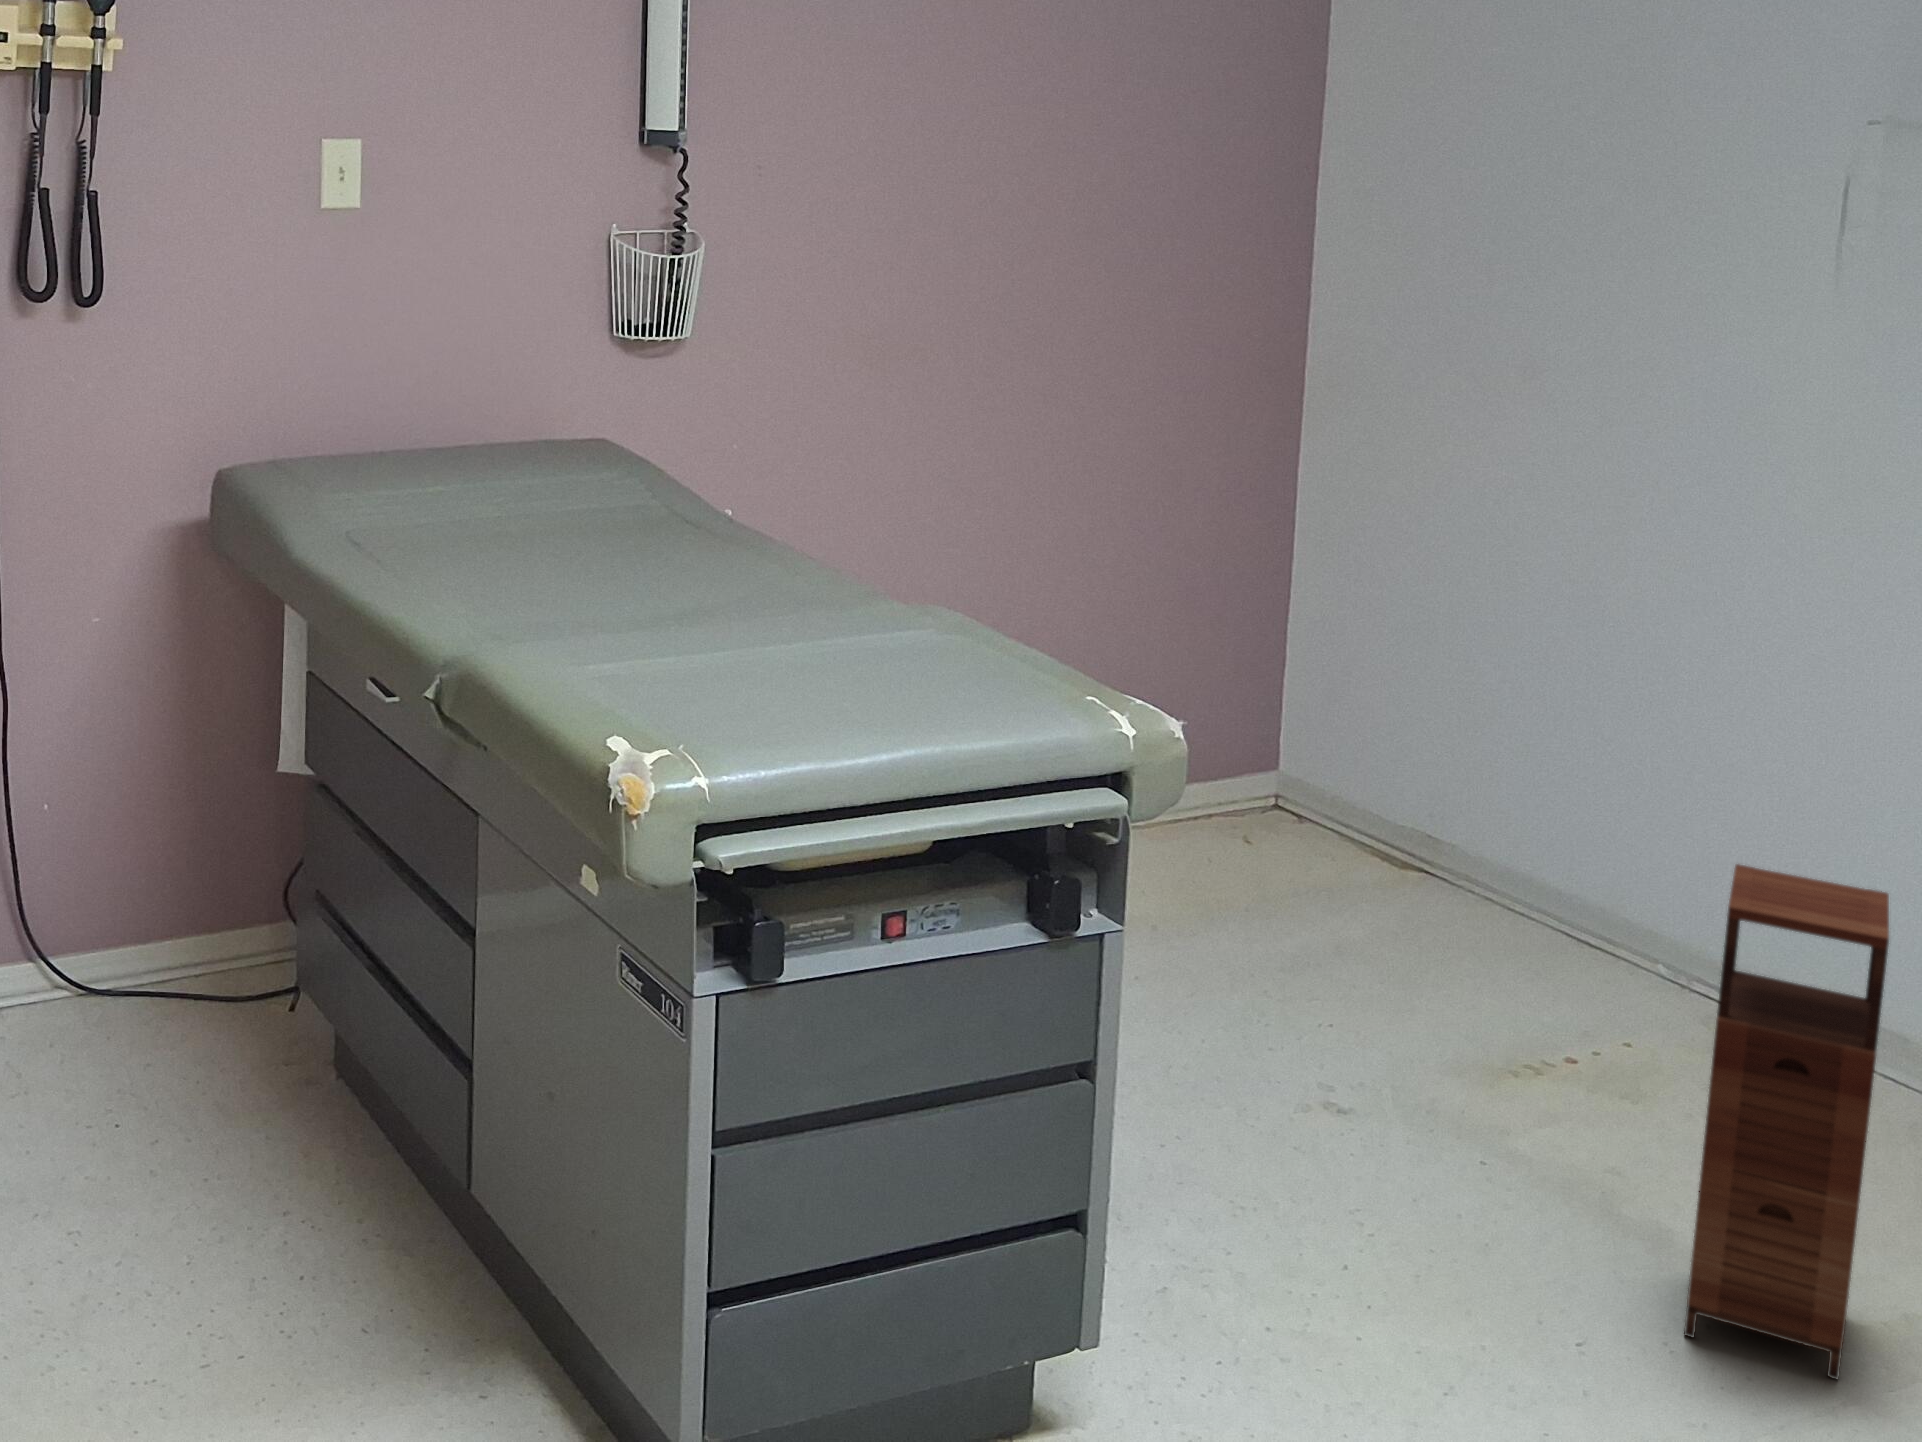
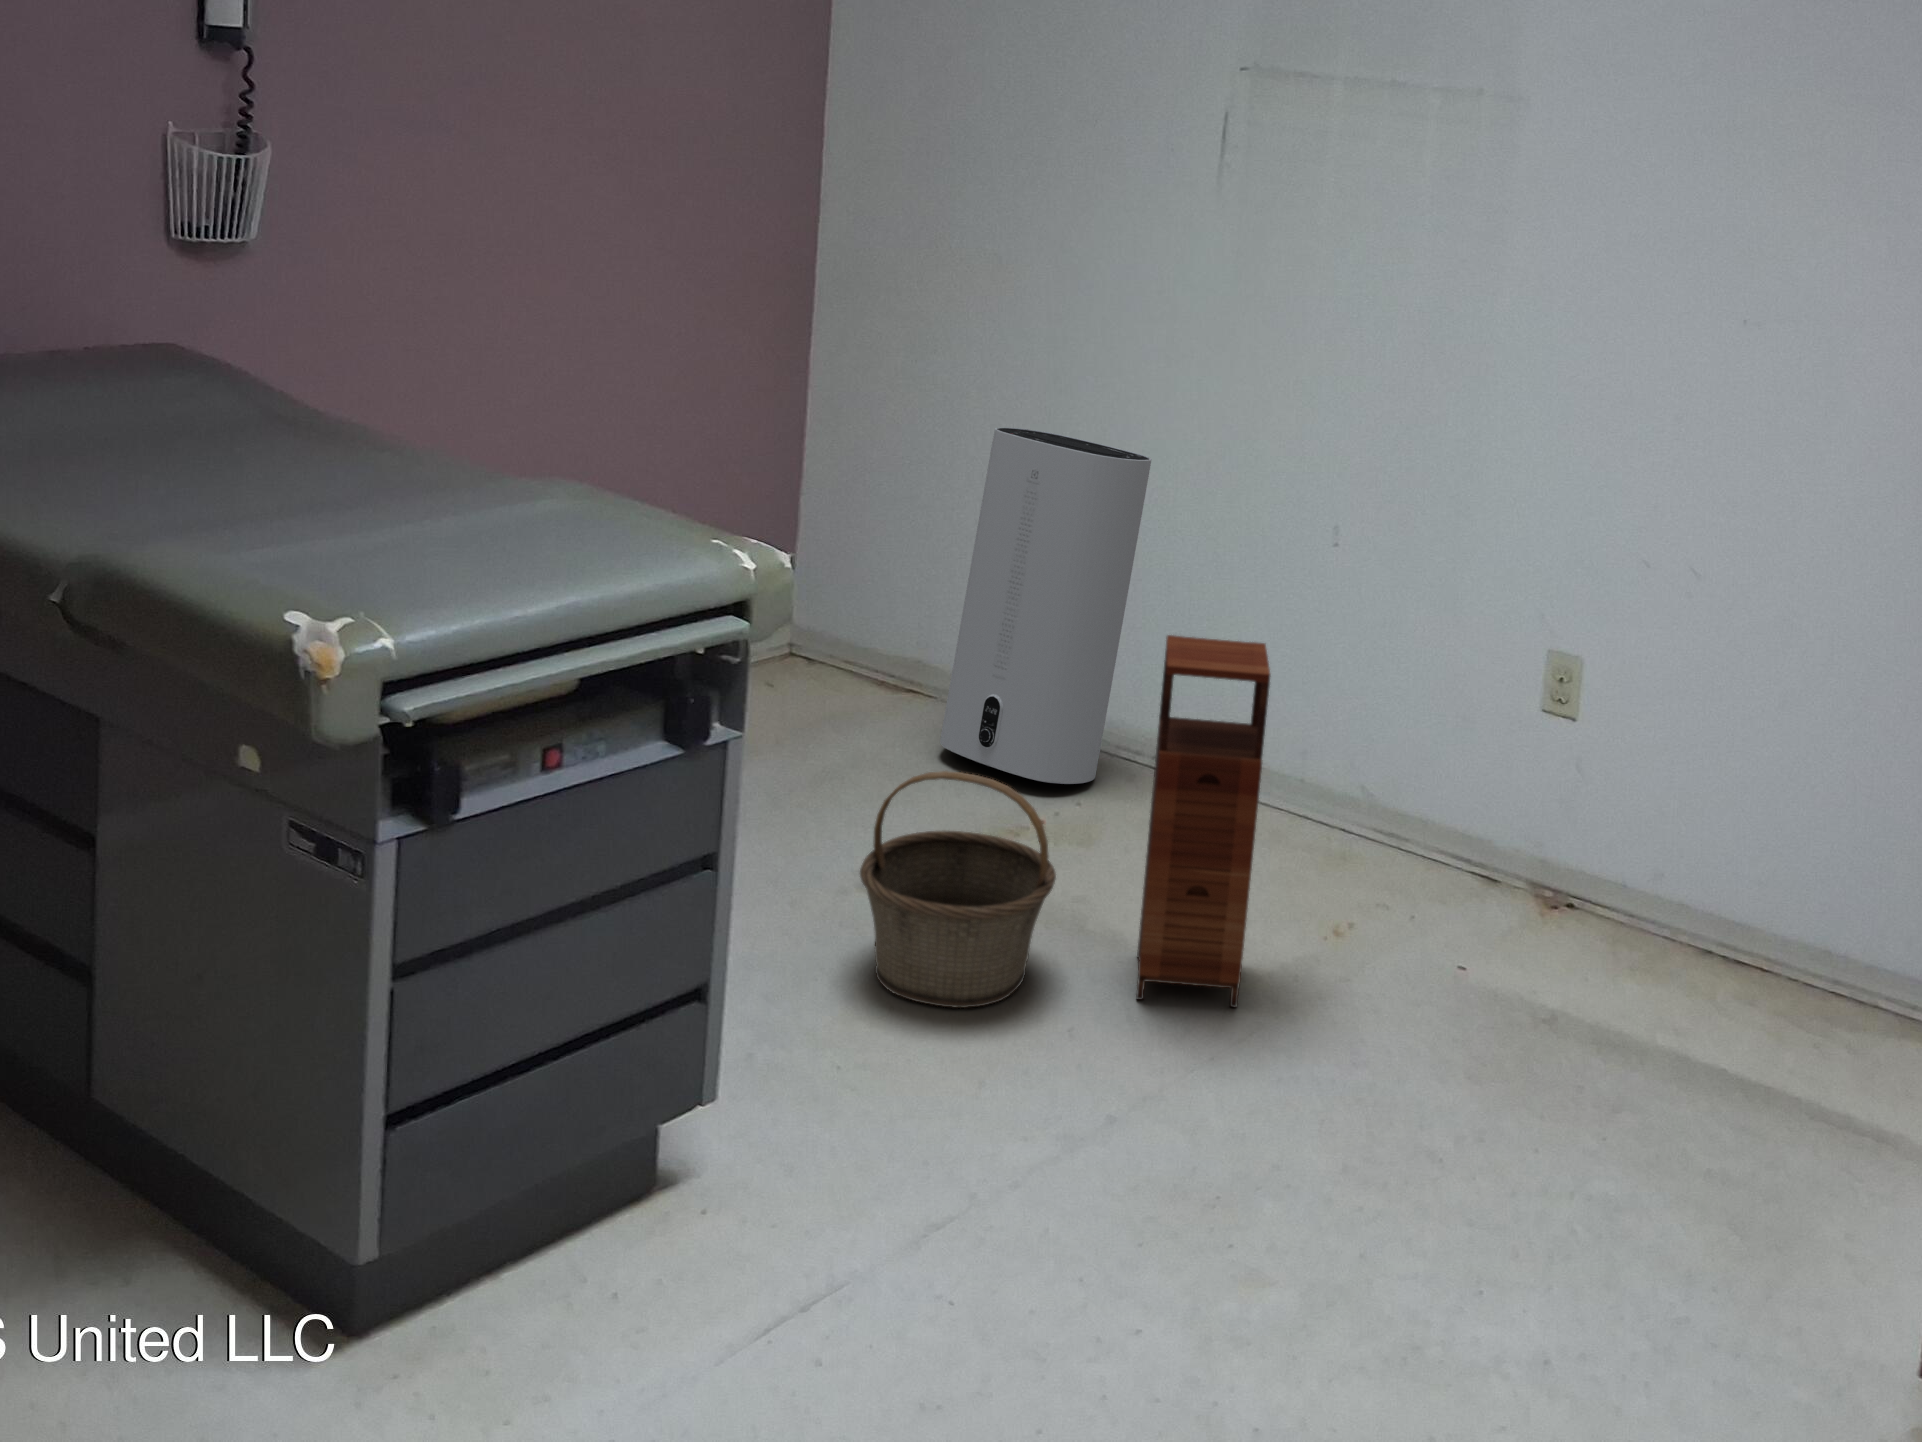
air purifier: none [1448,572,1743,1028] -> present [940,427,1152,784]
basket: none [1307,993,1570,1297] -> present [860,771,1056,1008]

